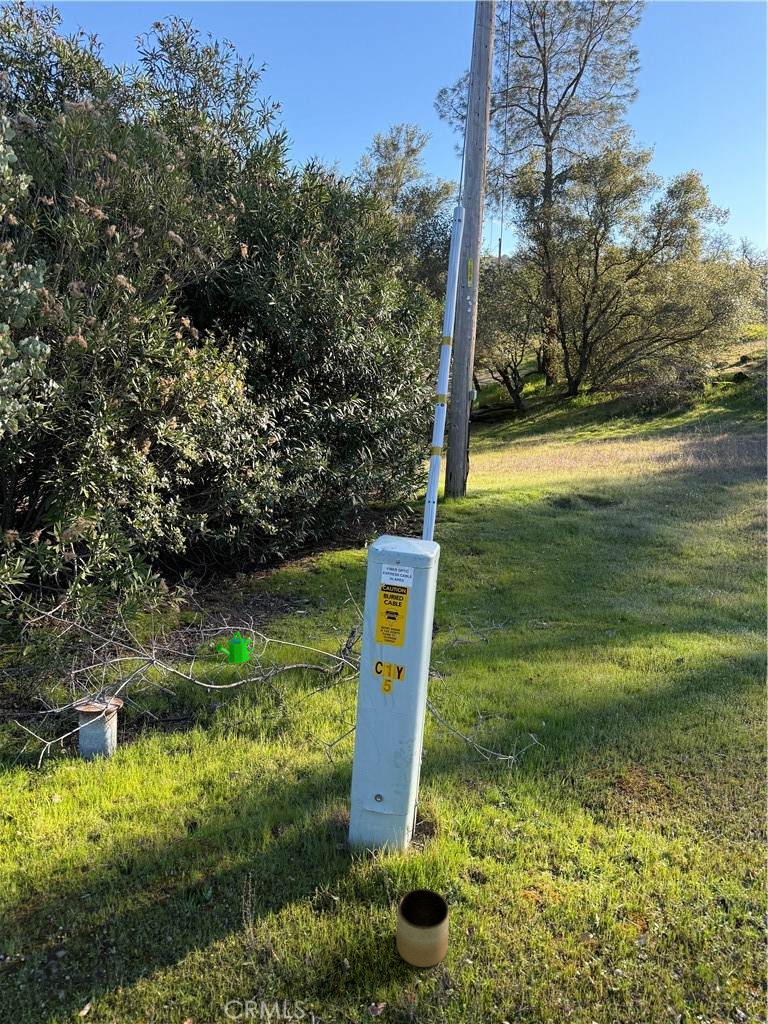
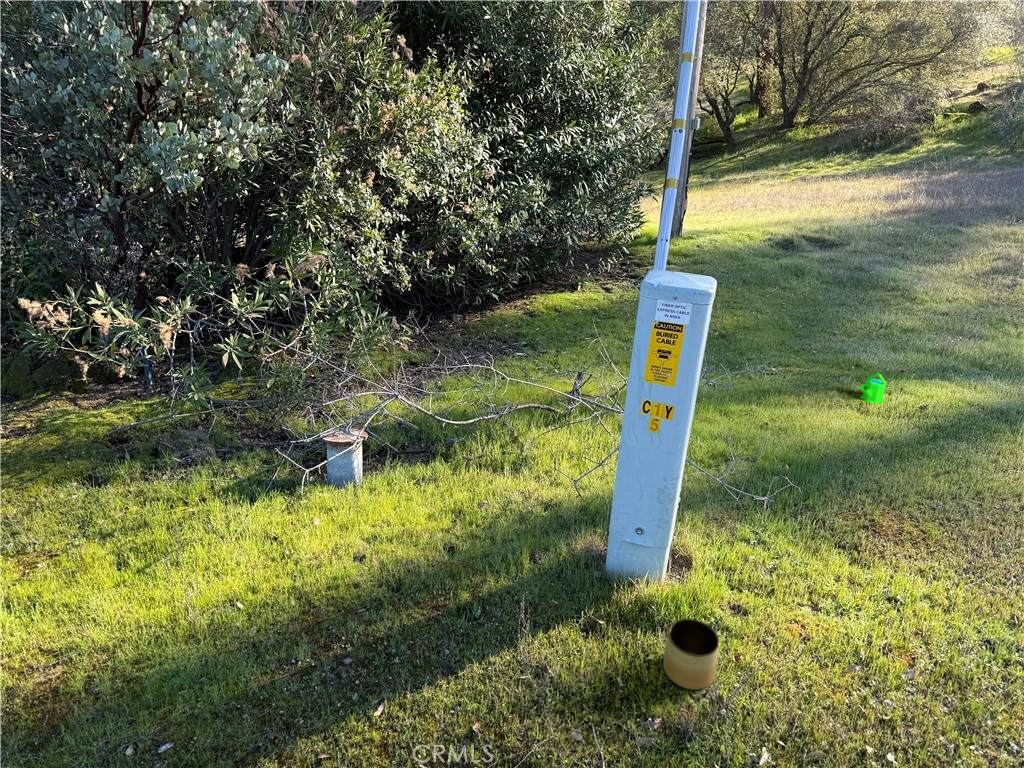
watering can: present [216,631,253,663] -> present [861,373,886,403]

